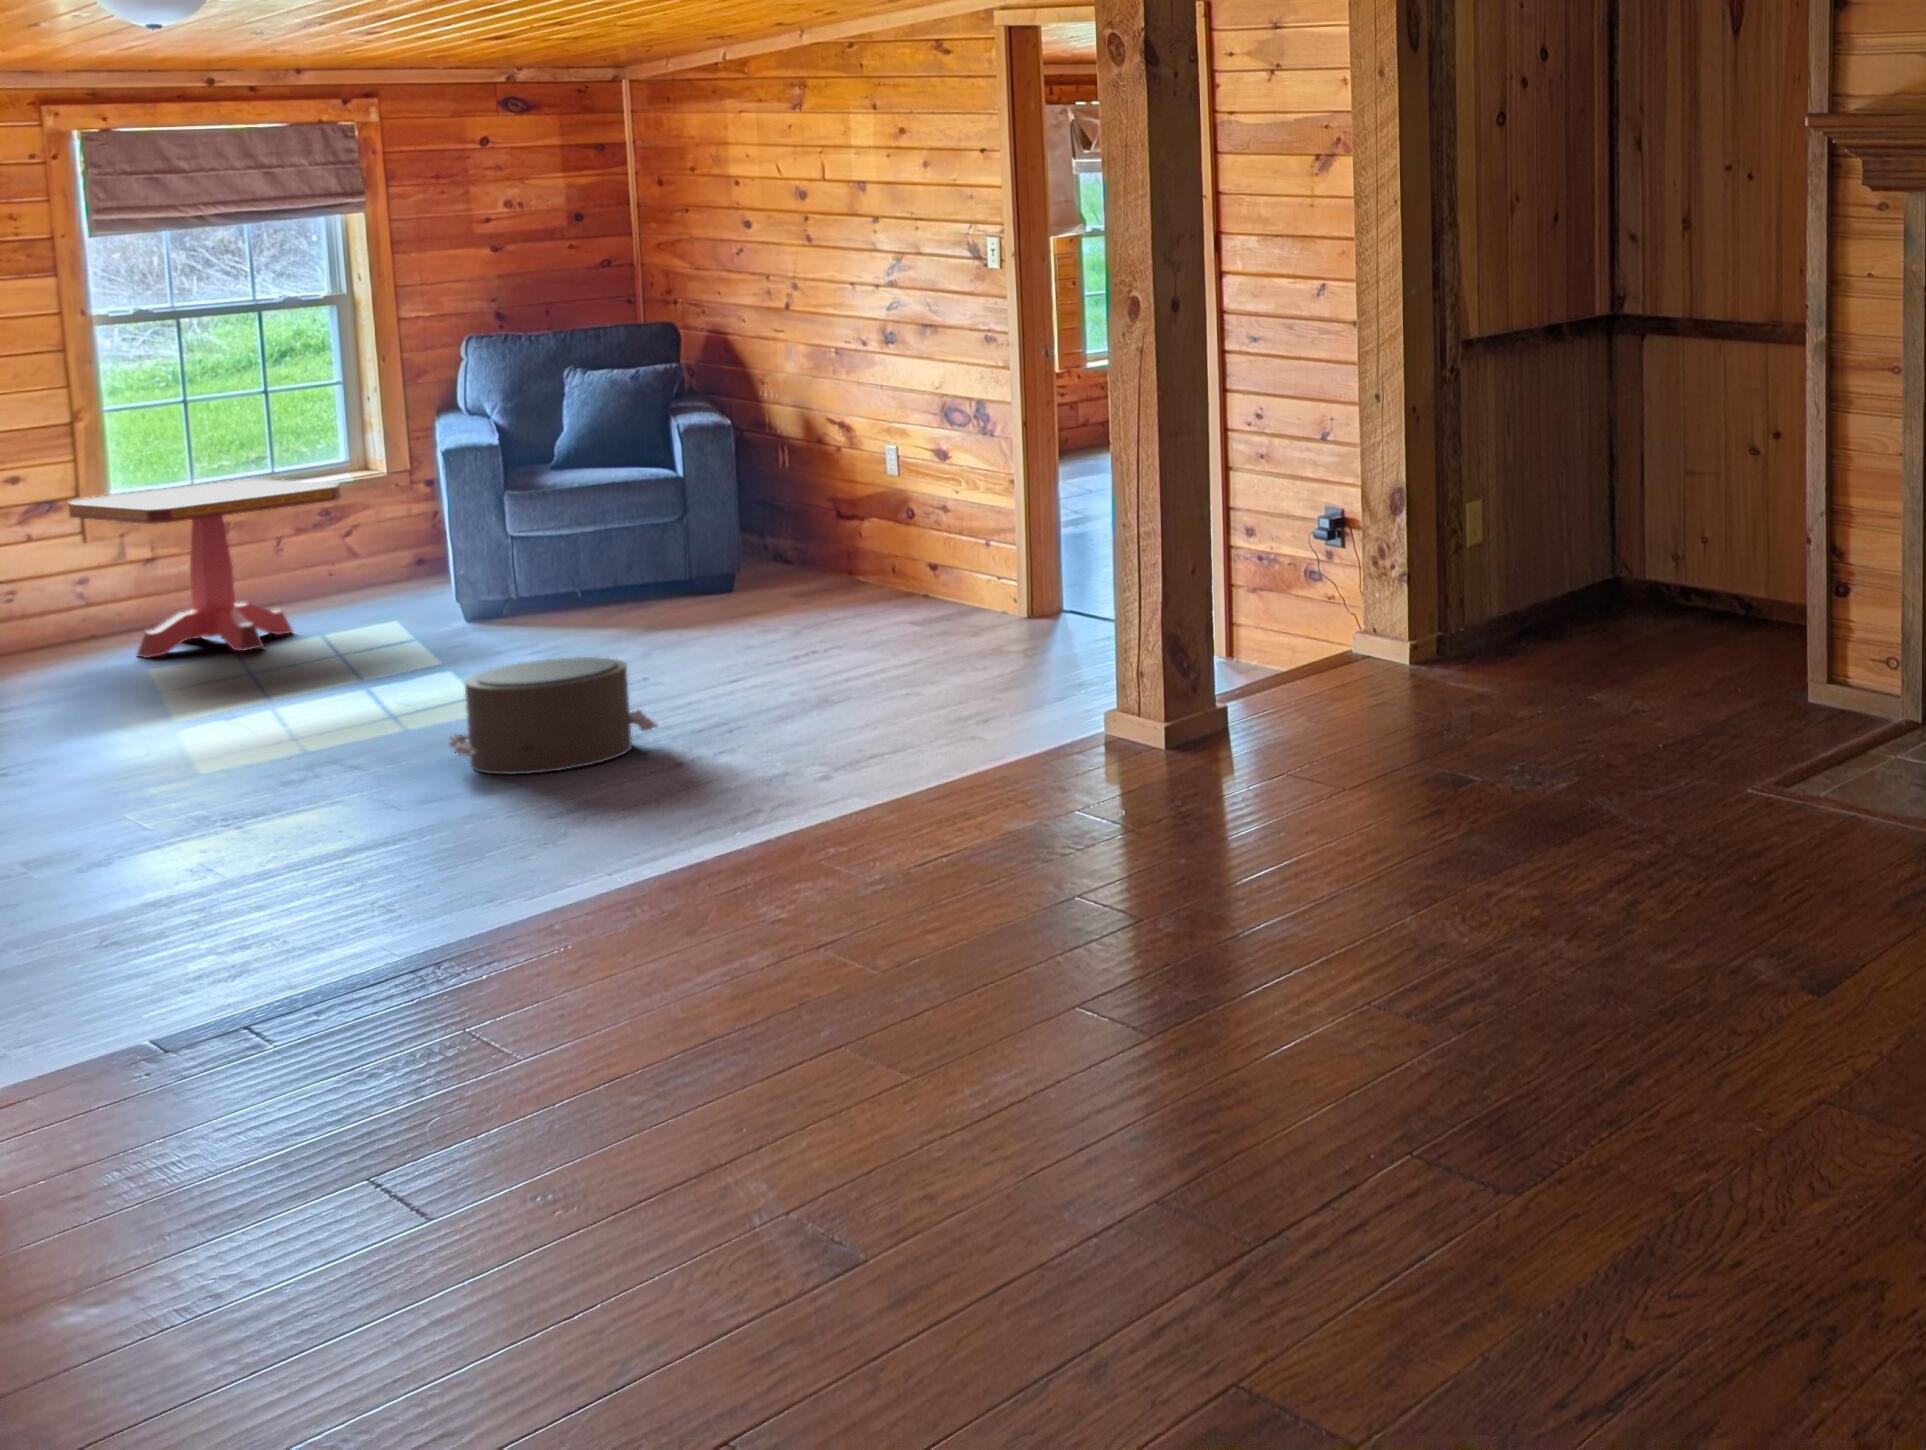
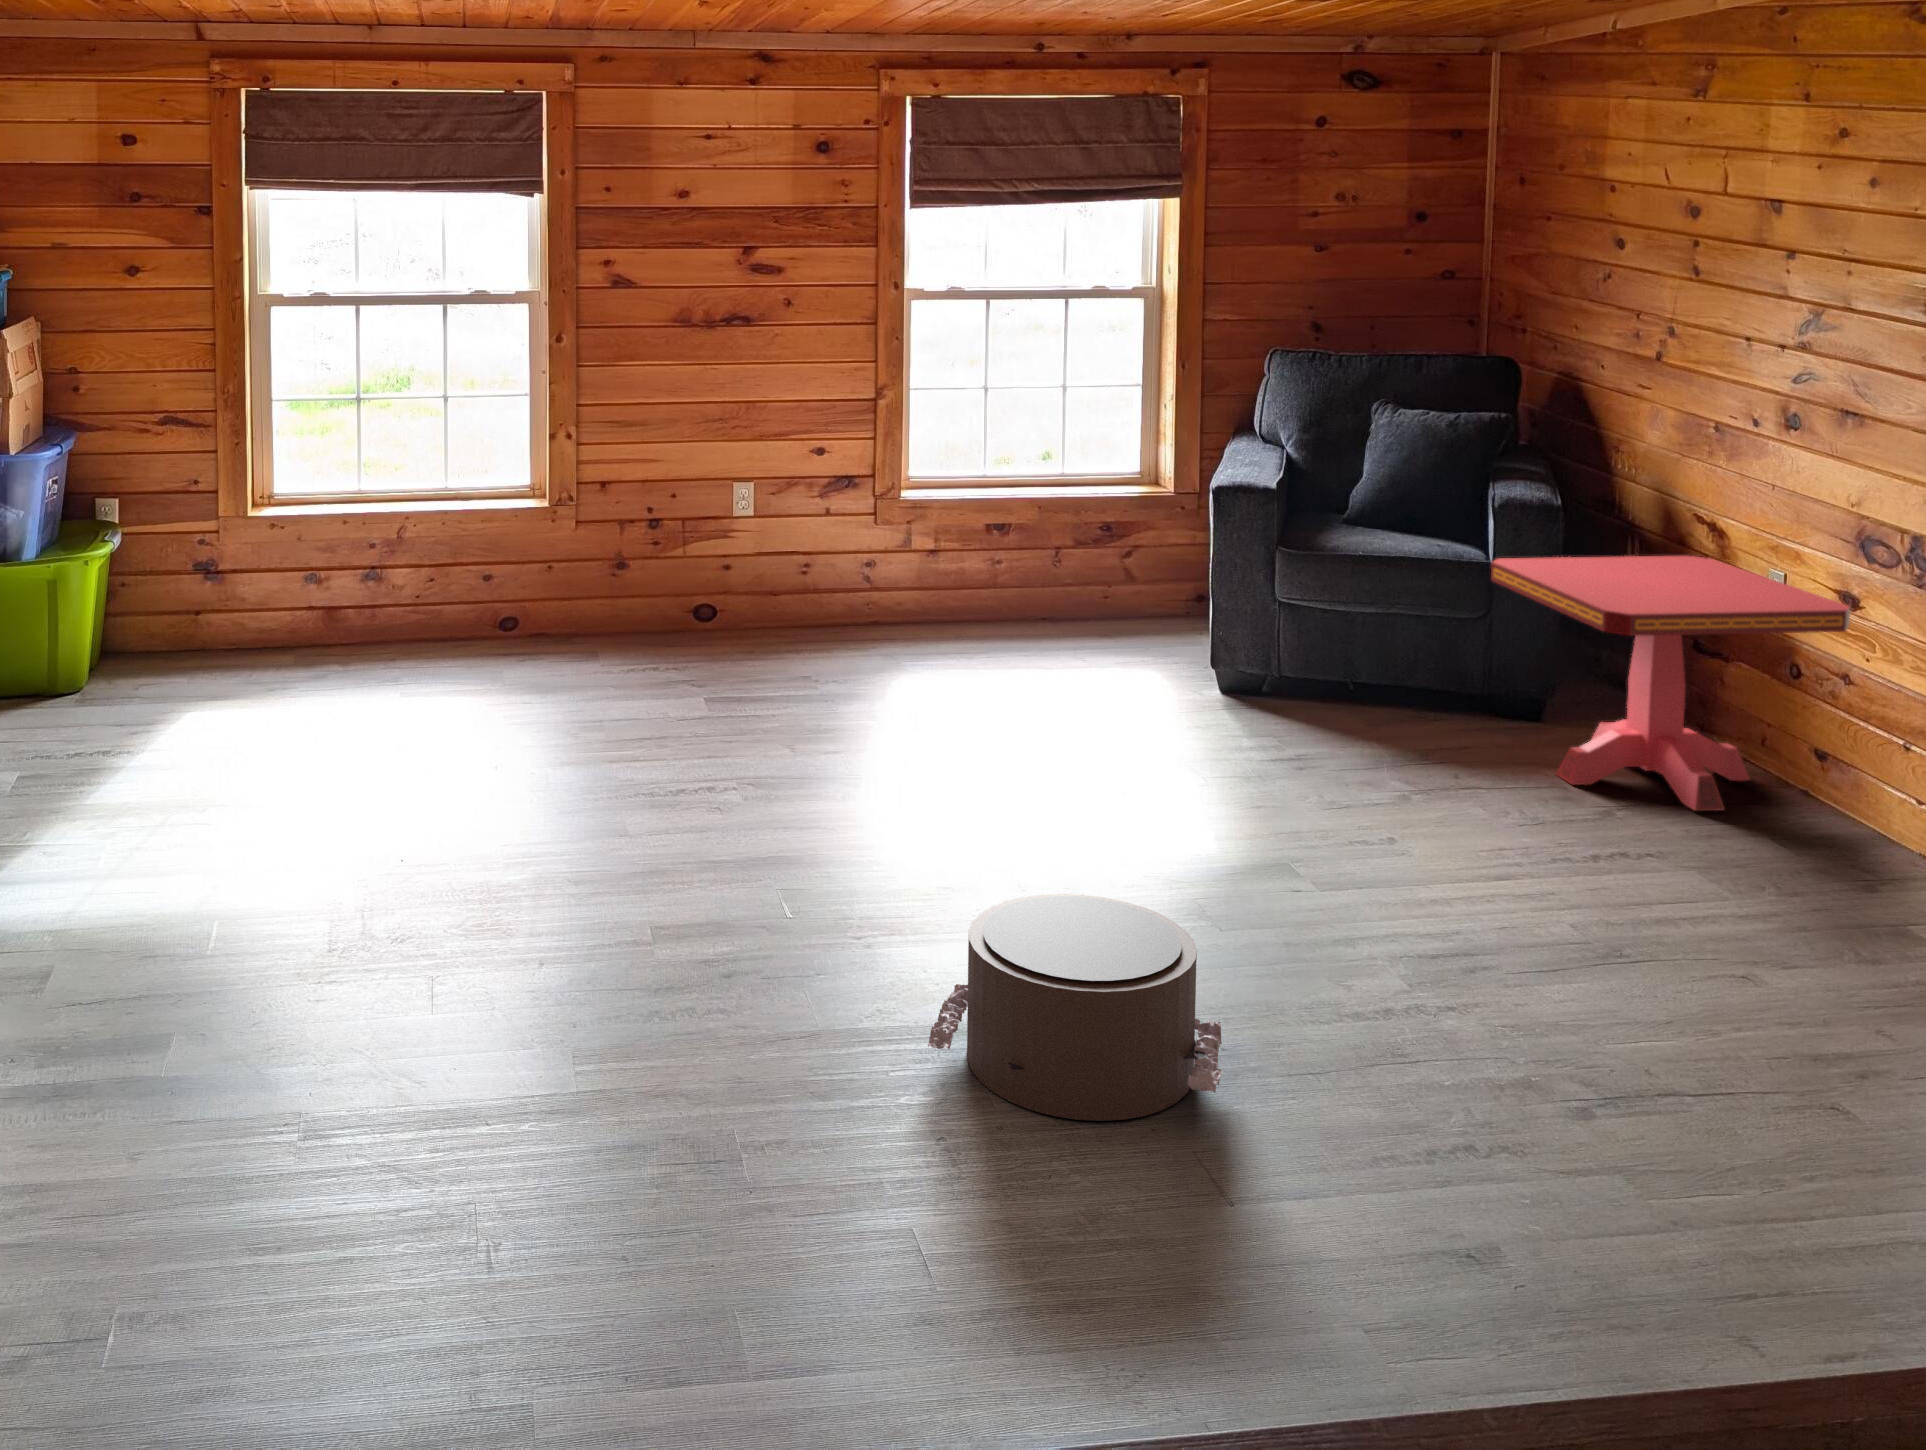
side table: present [68,479,340,658] -> present [1491,556,1850,811]

